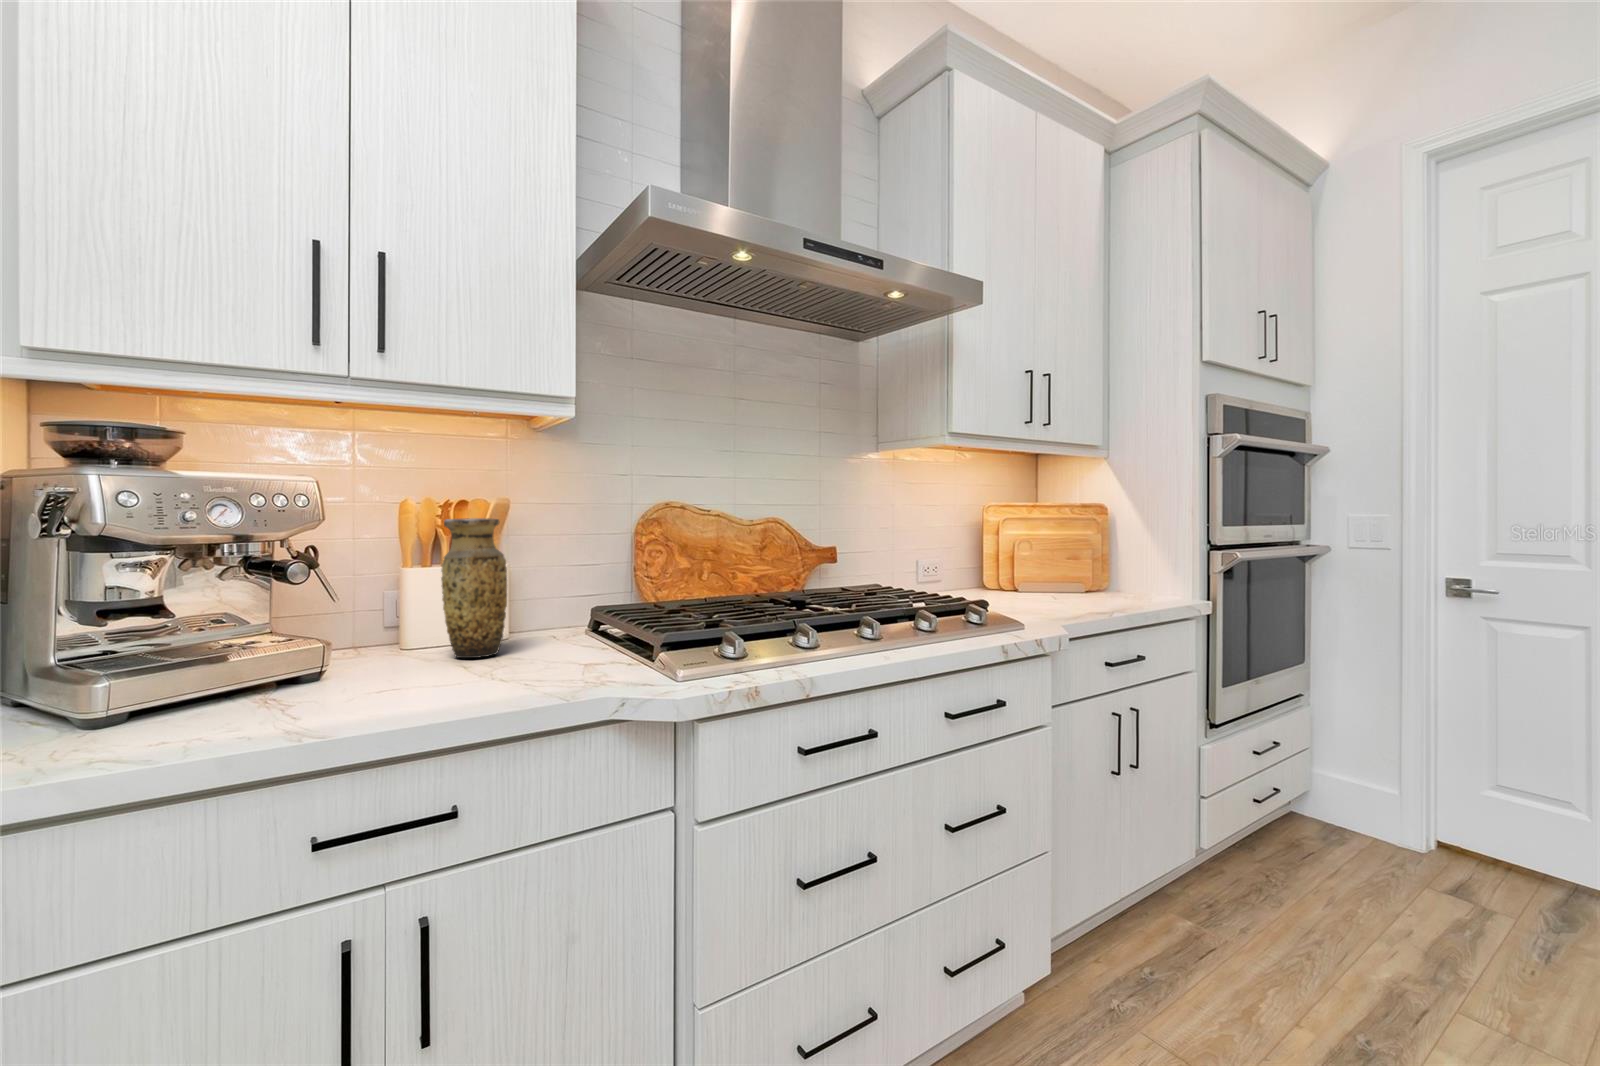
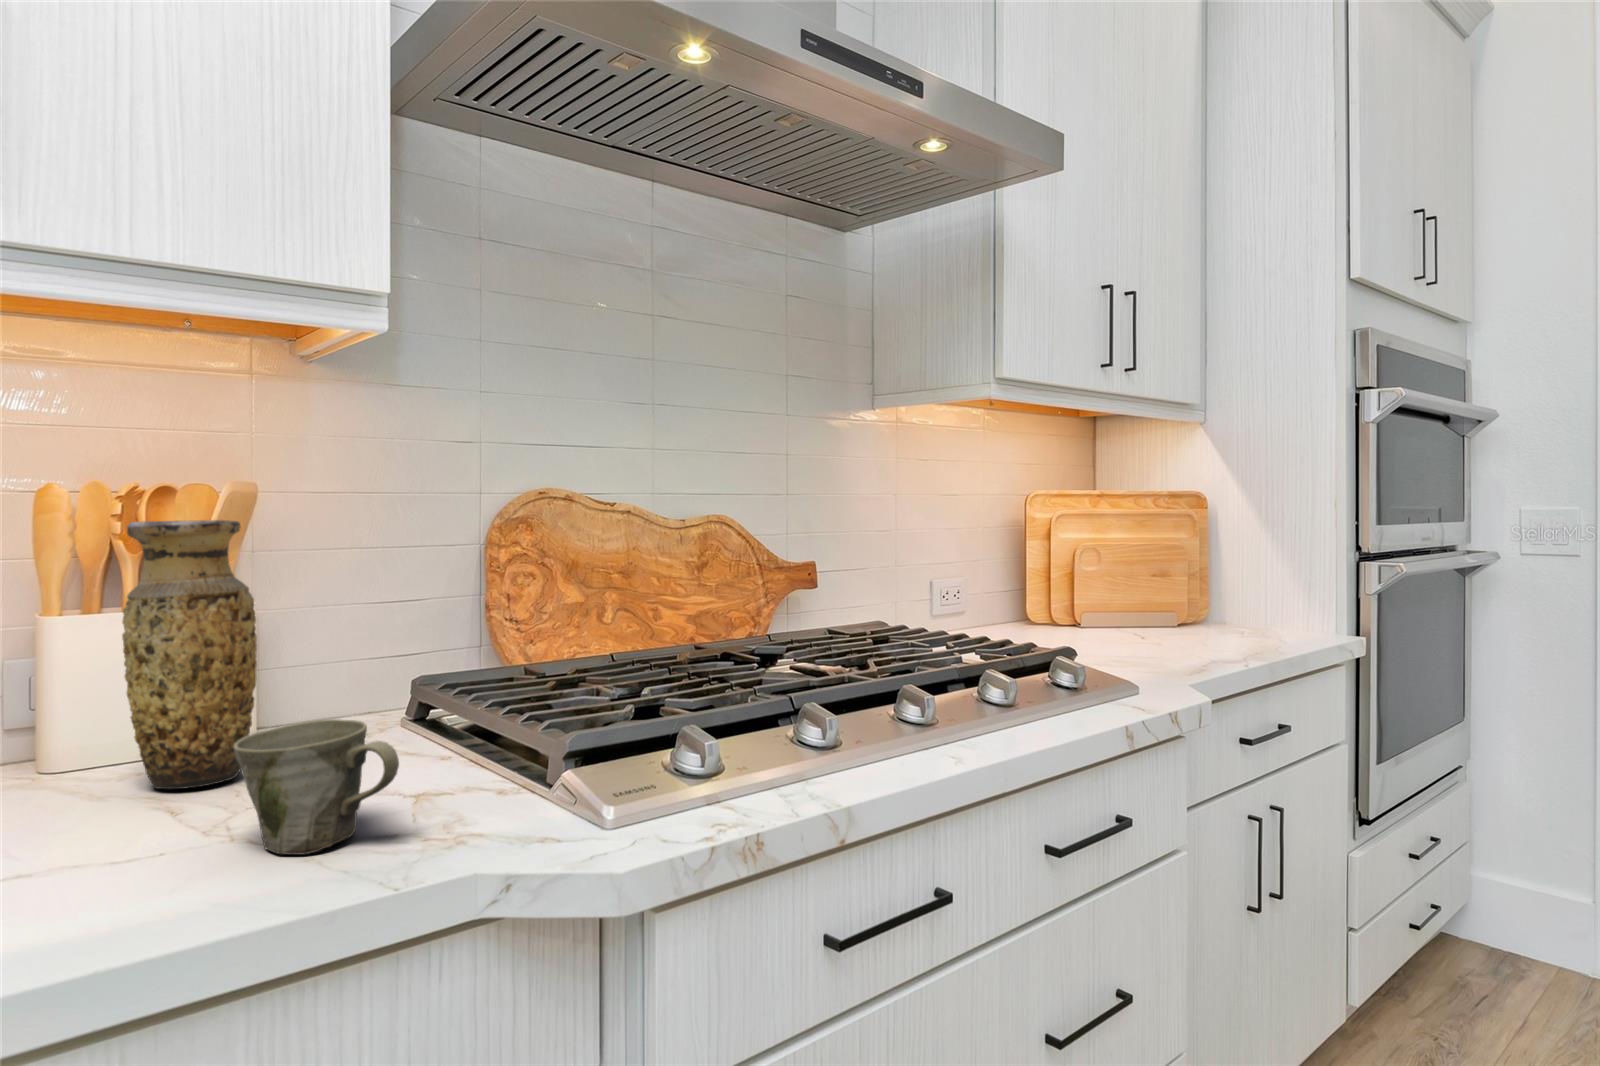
mug: none [493,621,572,686] -> present [234,719,399,854]

